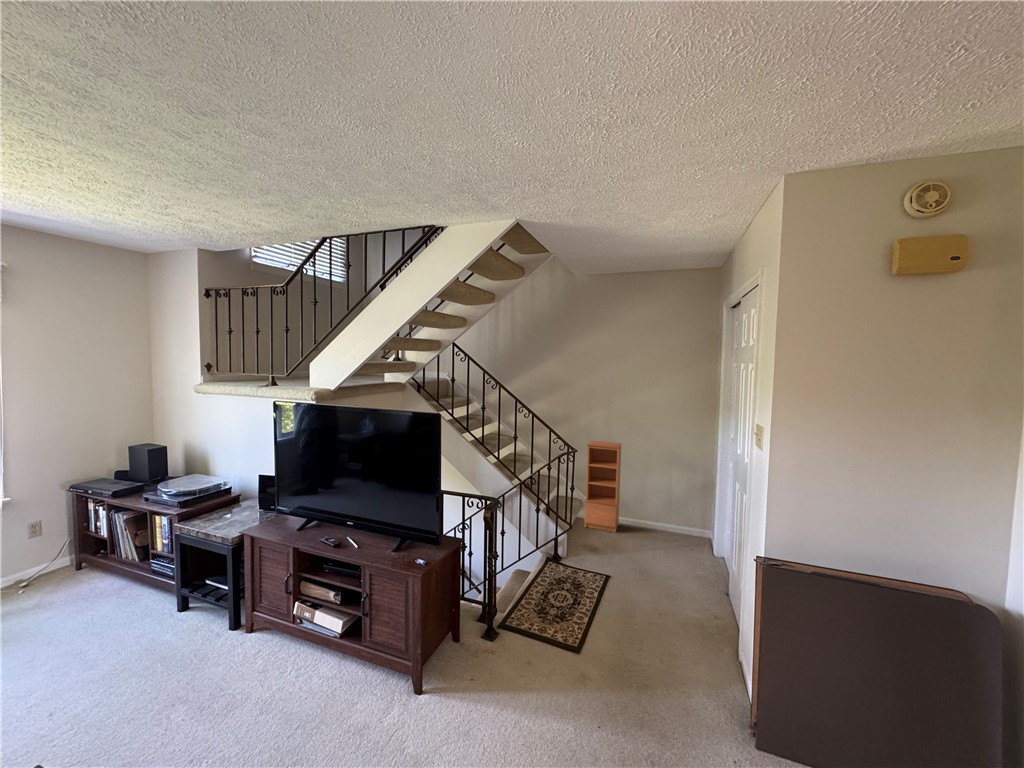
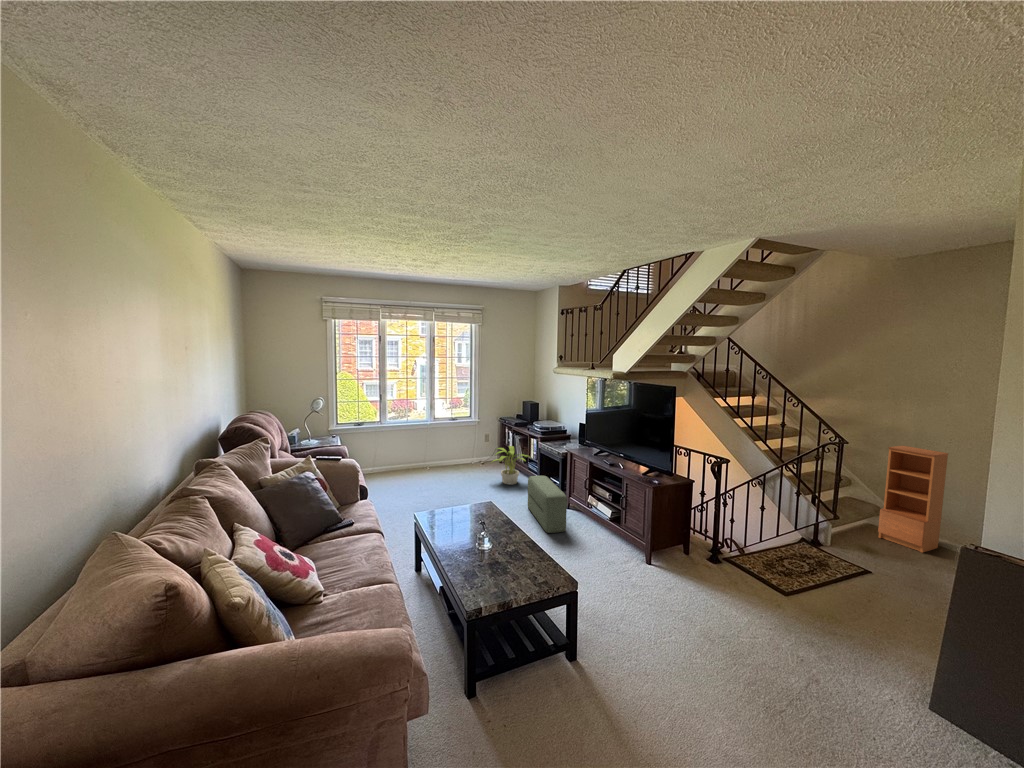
potted plant: none [43,540,159,624] -> present [492,446,528,485]
pouf: none [155,593,257,724] -> present [528,476,567,533]

